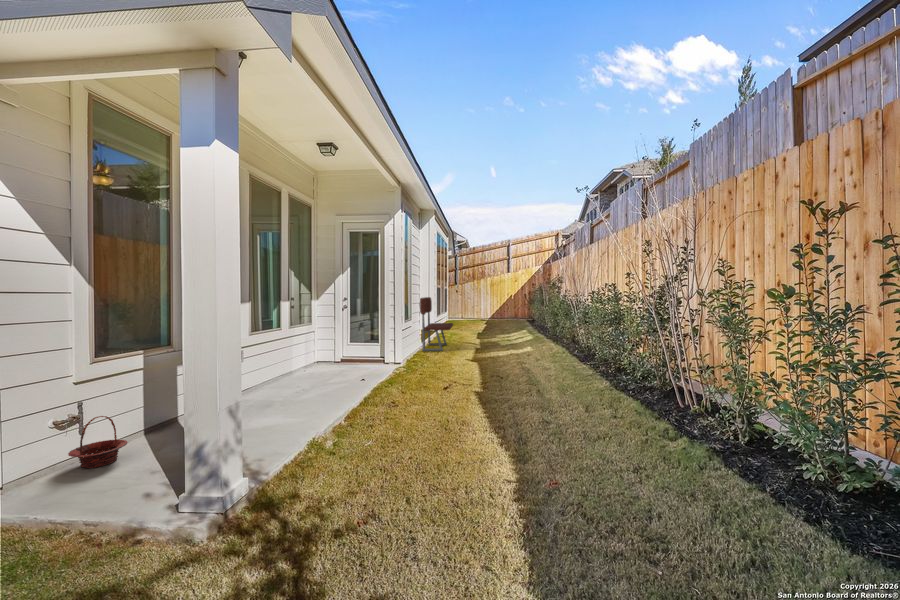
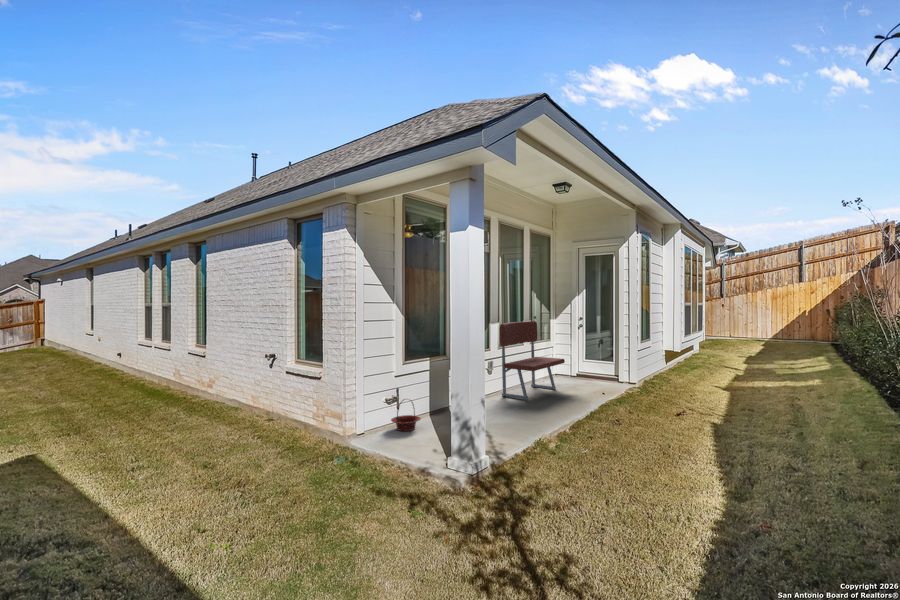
bench: present [420,297,453,351] -> present [500,321,565,400]

